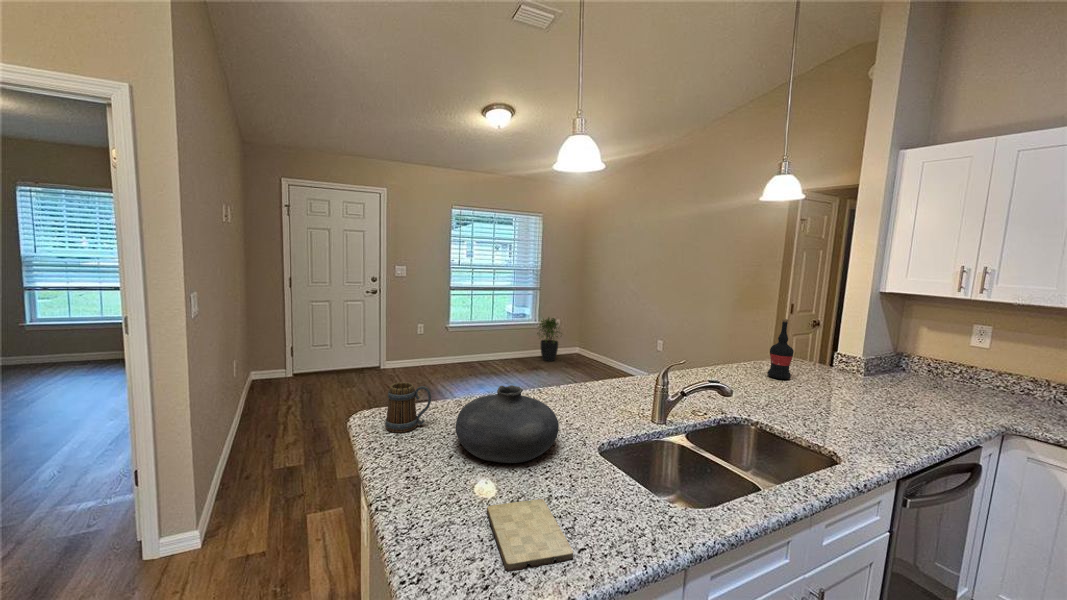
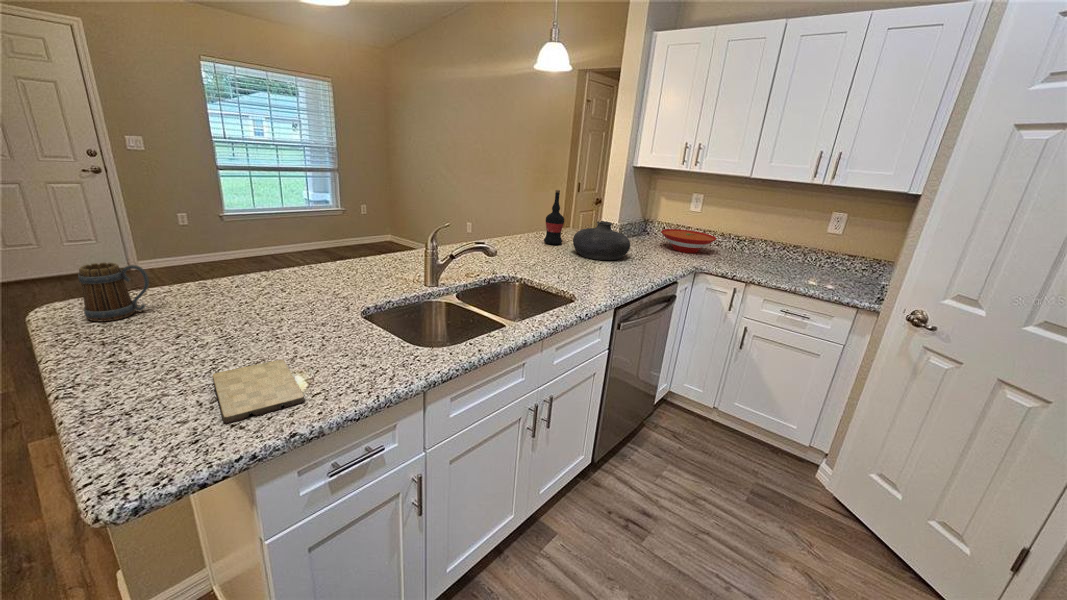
potted plant: present [537,317,562,361] -> none [338,201,371,250]
bowl: none [929,368,1028,403] -> present [661,229,716,253]
vase: present [456,385,559,463] -> present [573,221,630,260]

